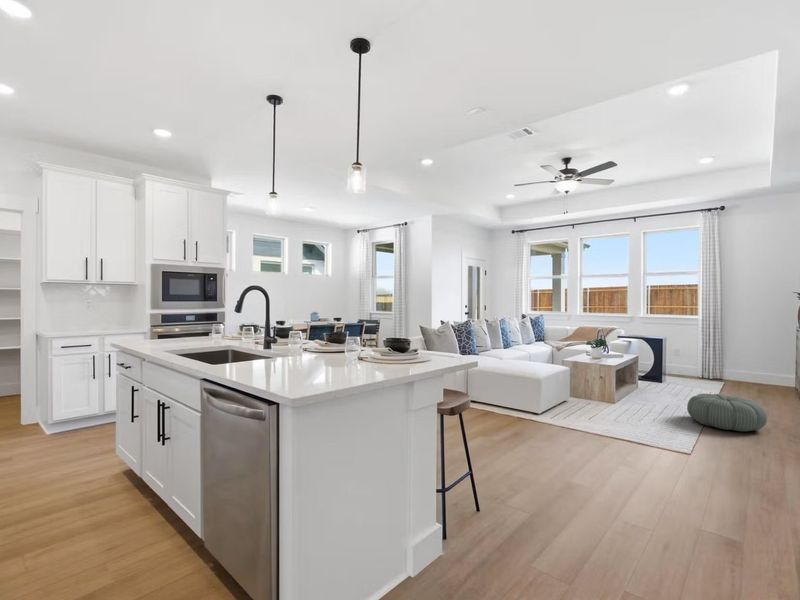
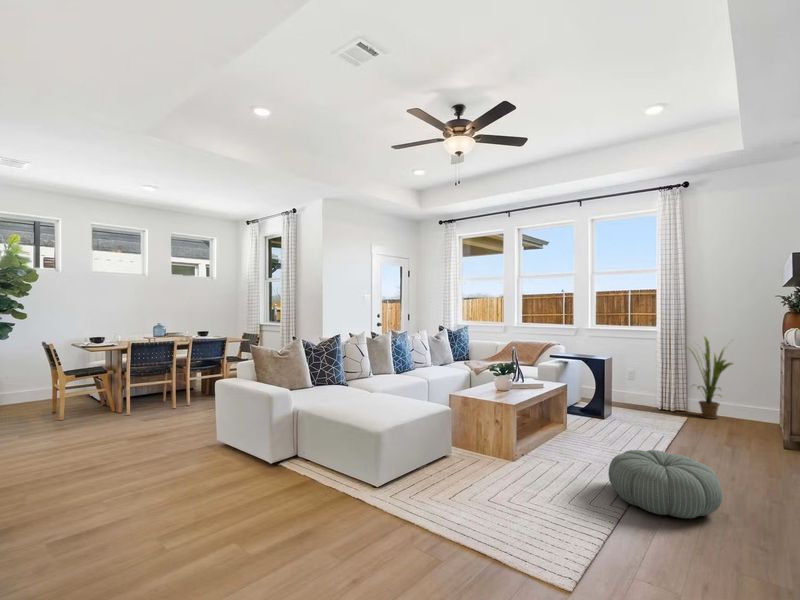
house plant: none [718,321,763,384] -> present [694,336,732,419]

